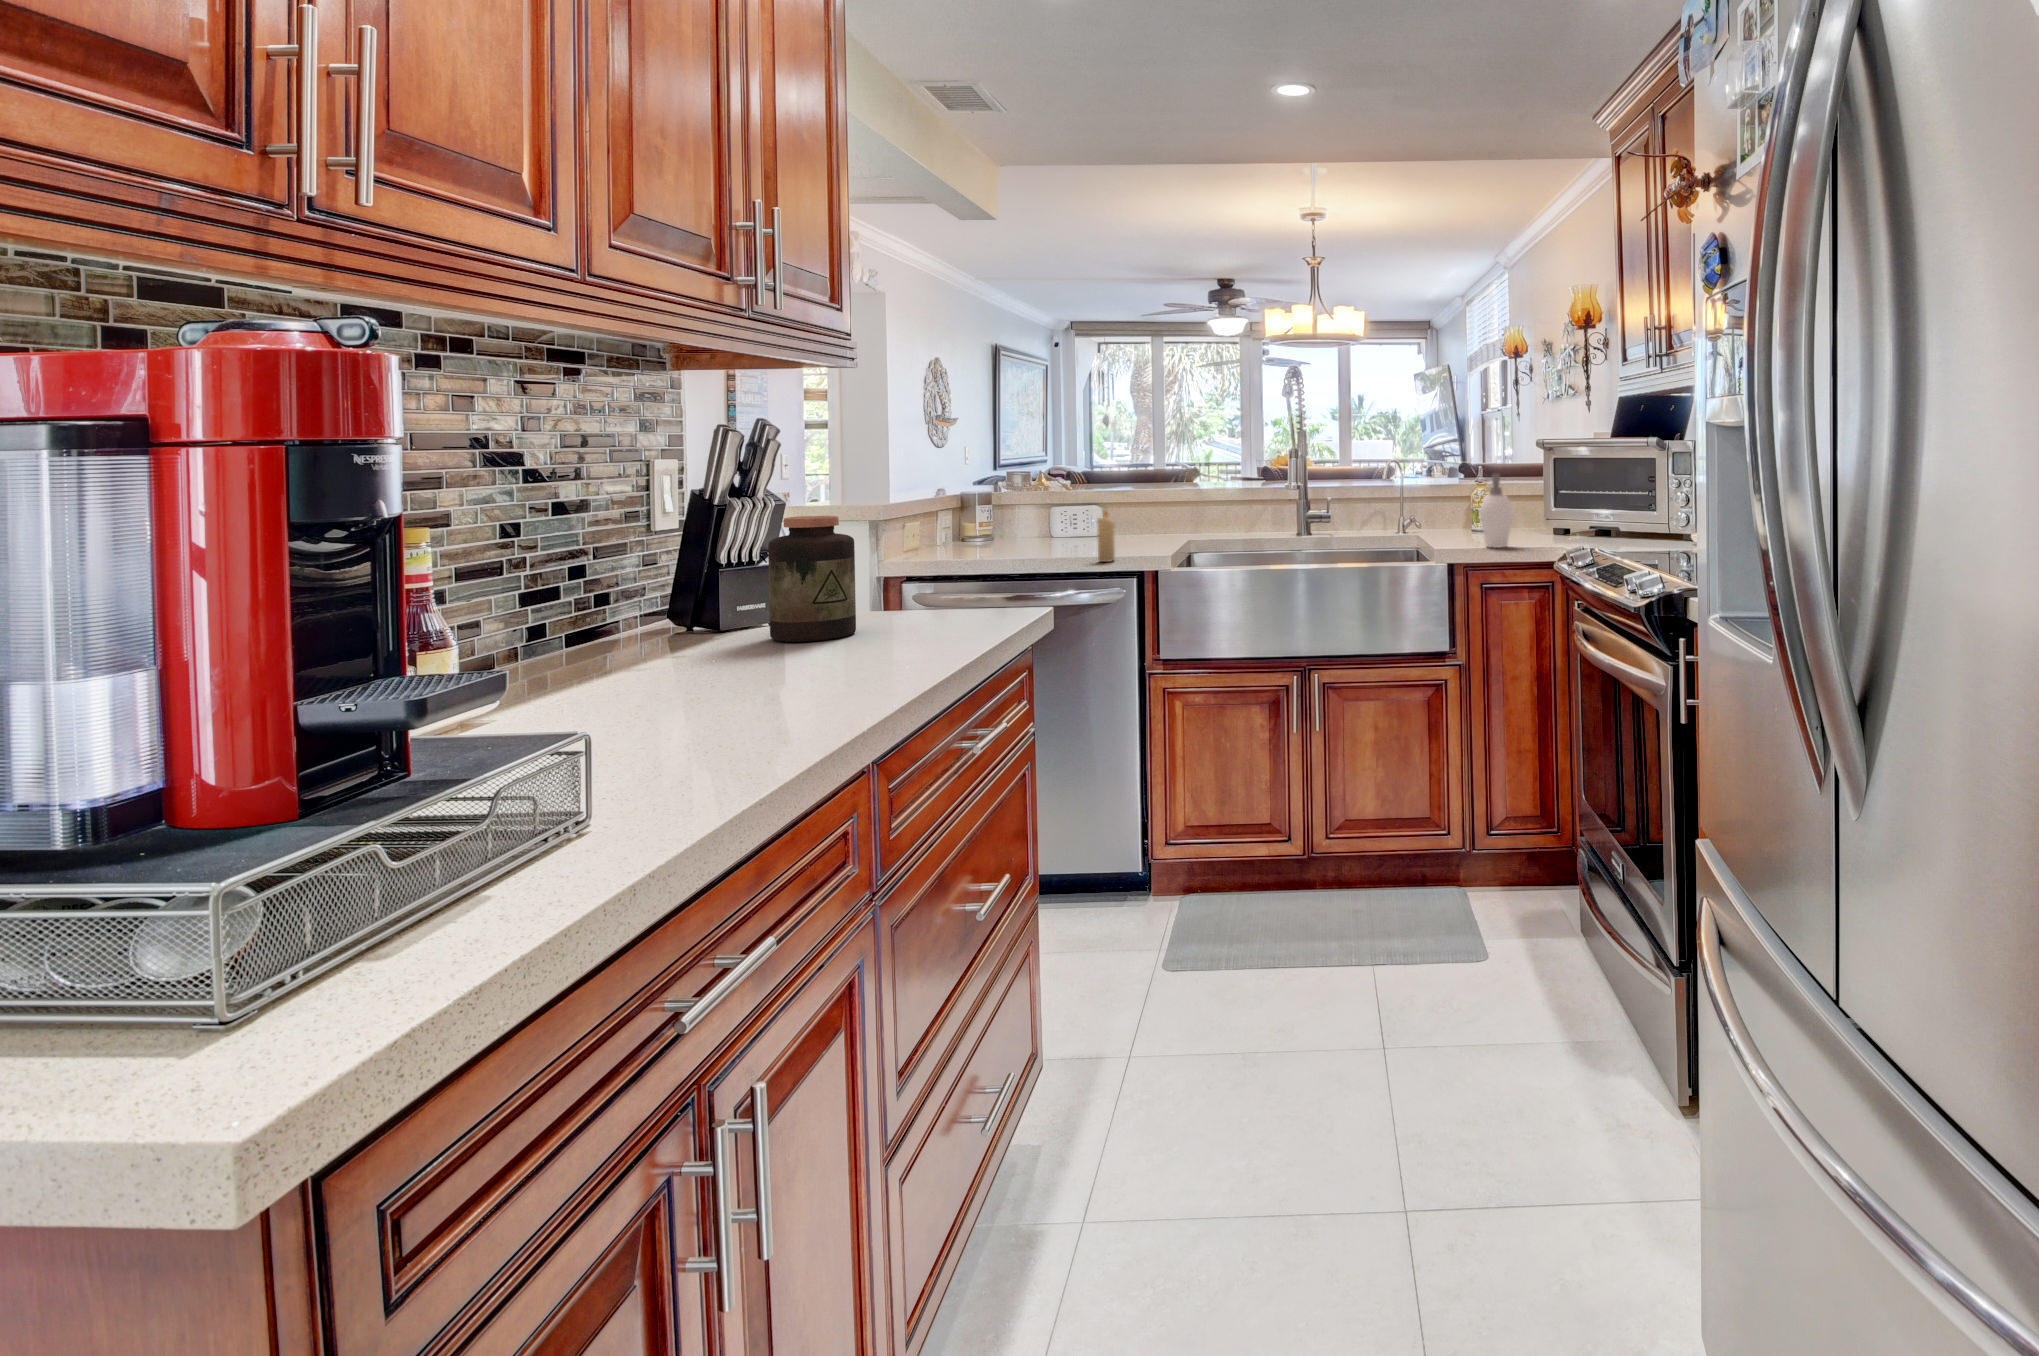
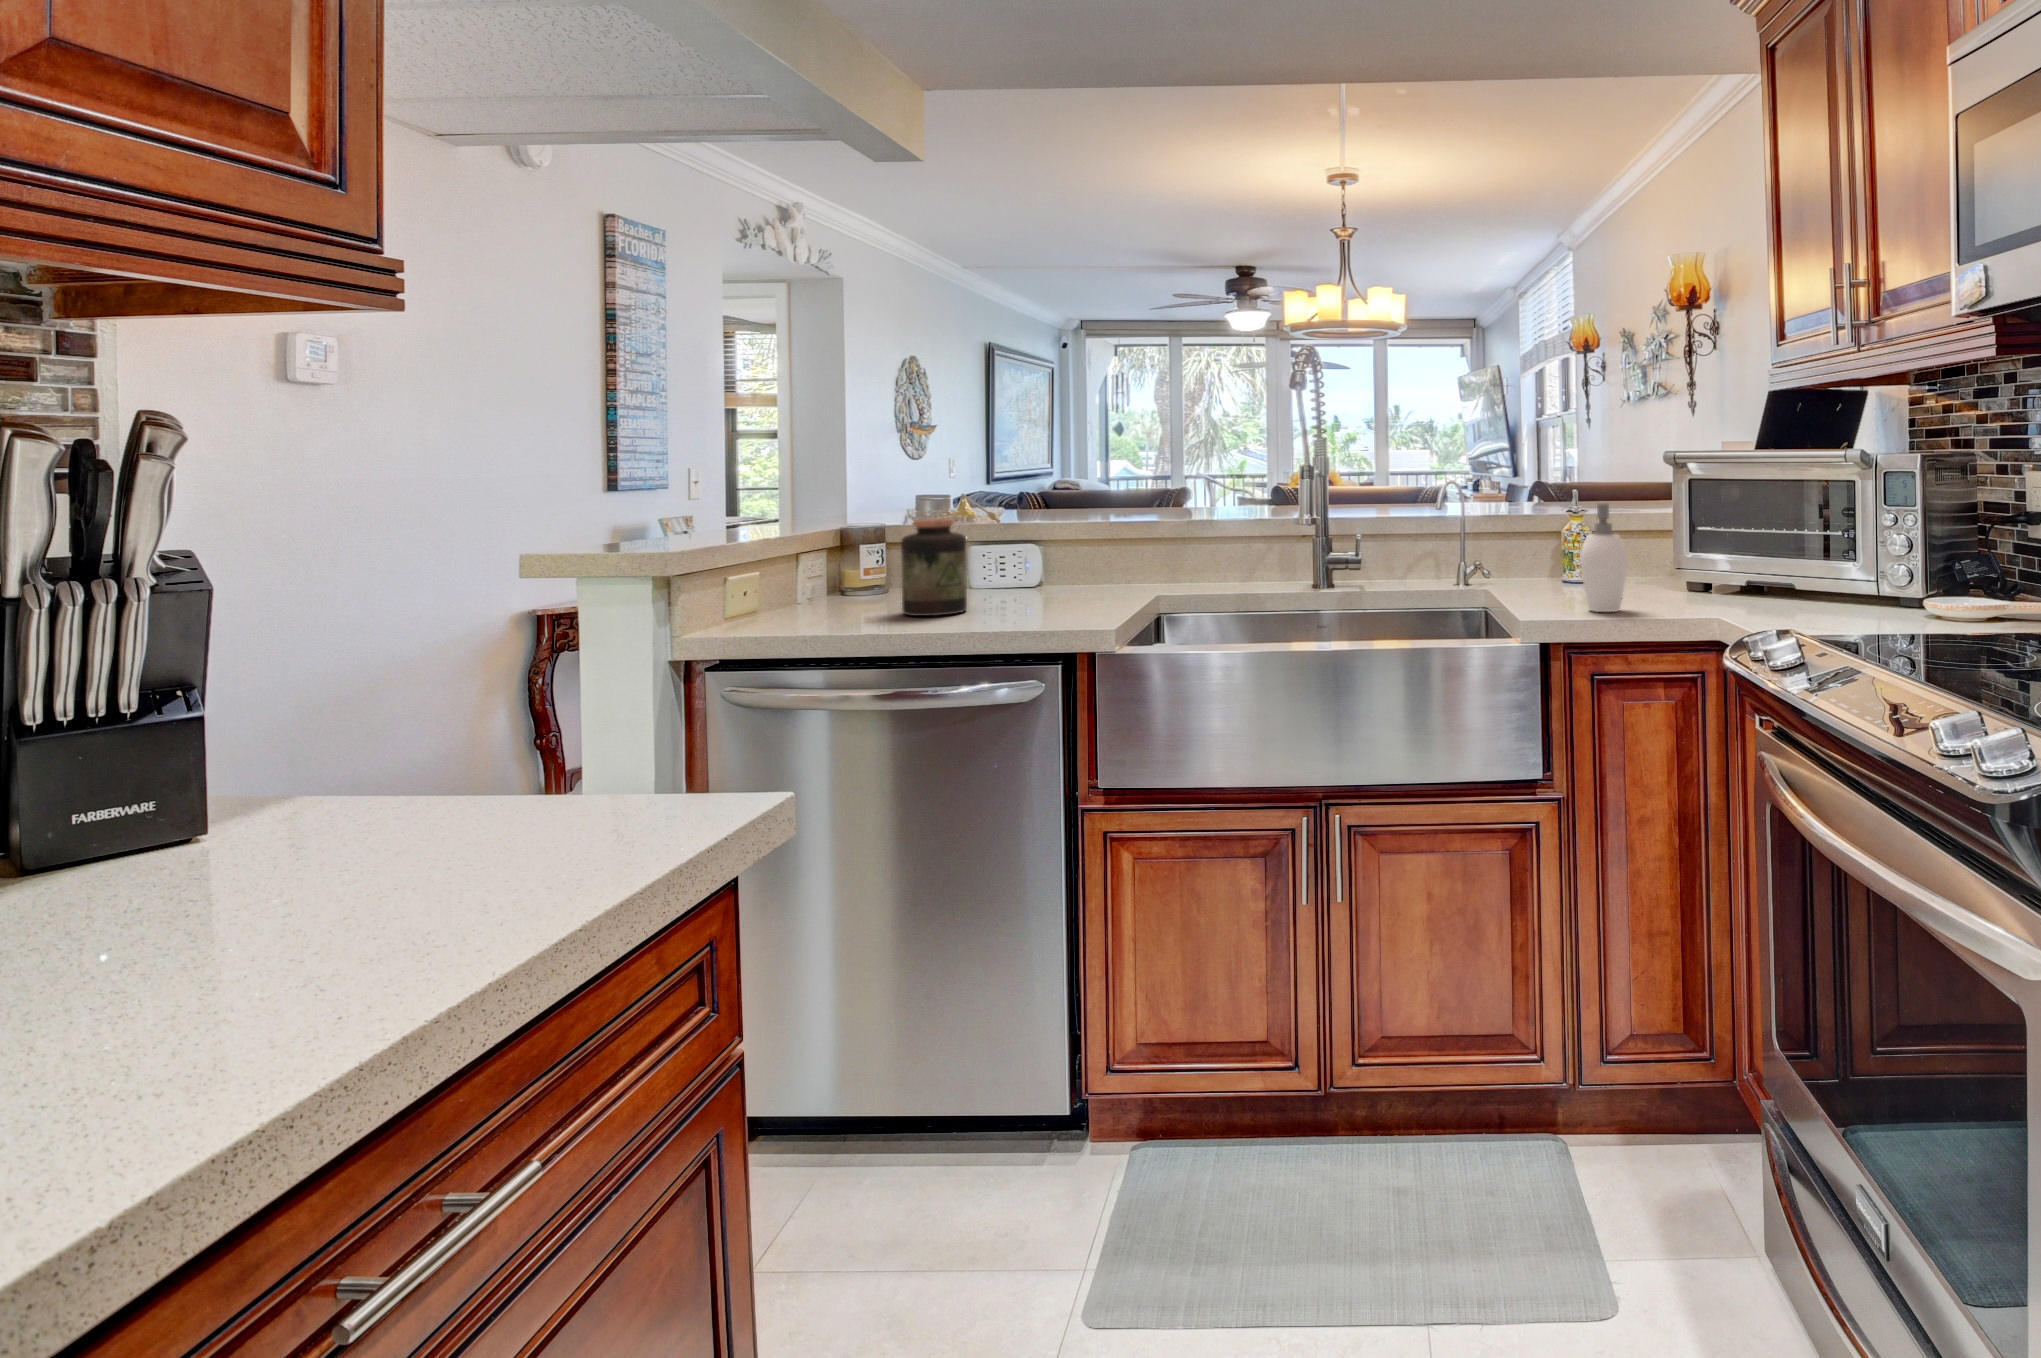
candle: present [1097,512,1115,562] -> none [1013,556,1040,636]
jar: present [768,516,856,642] -> present [901,518,967,616]

